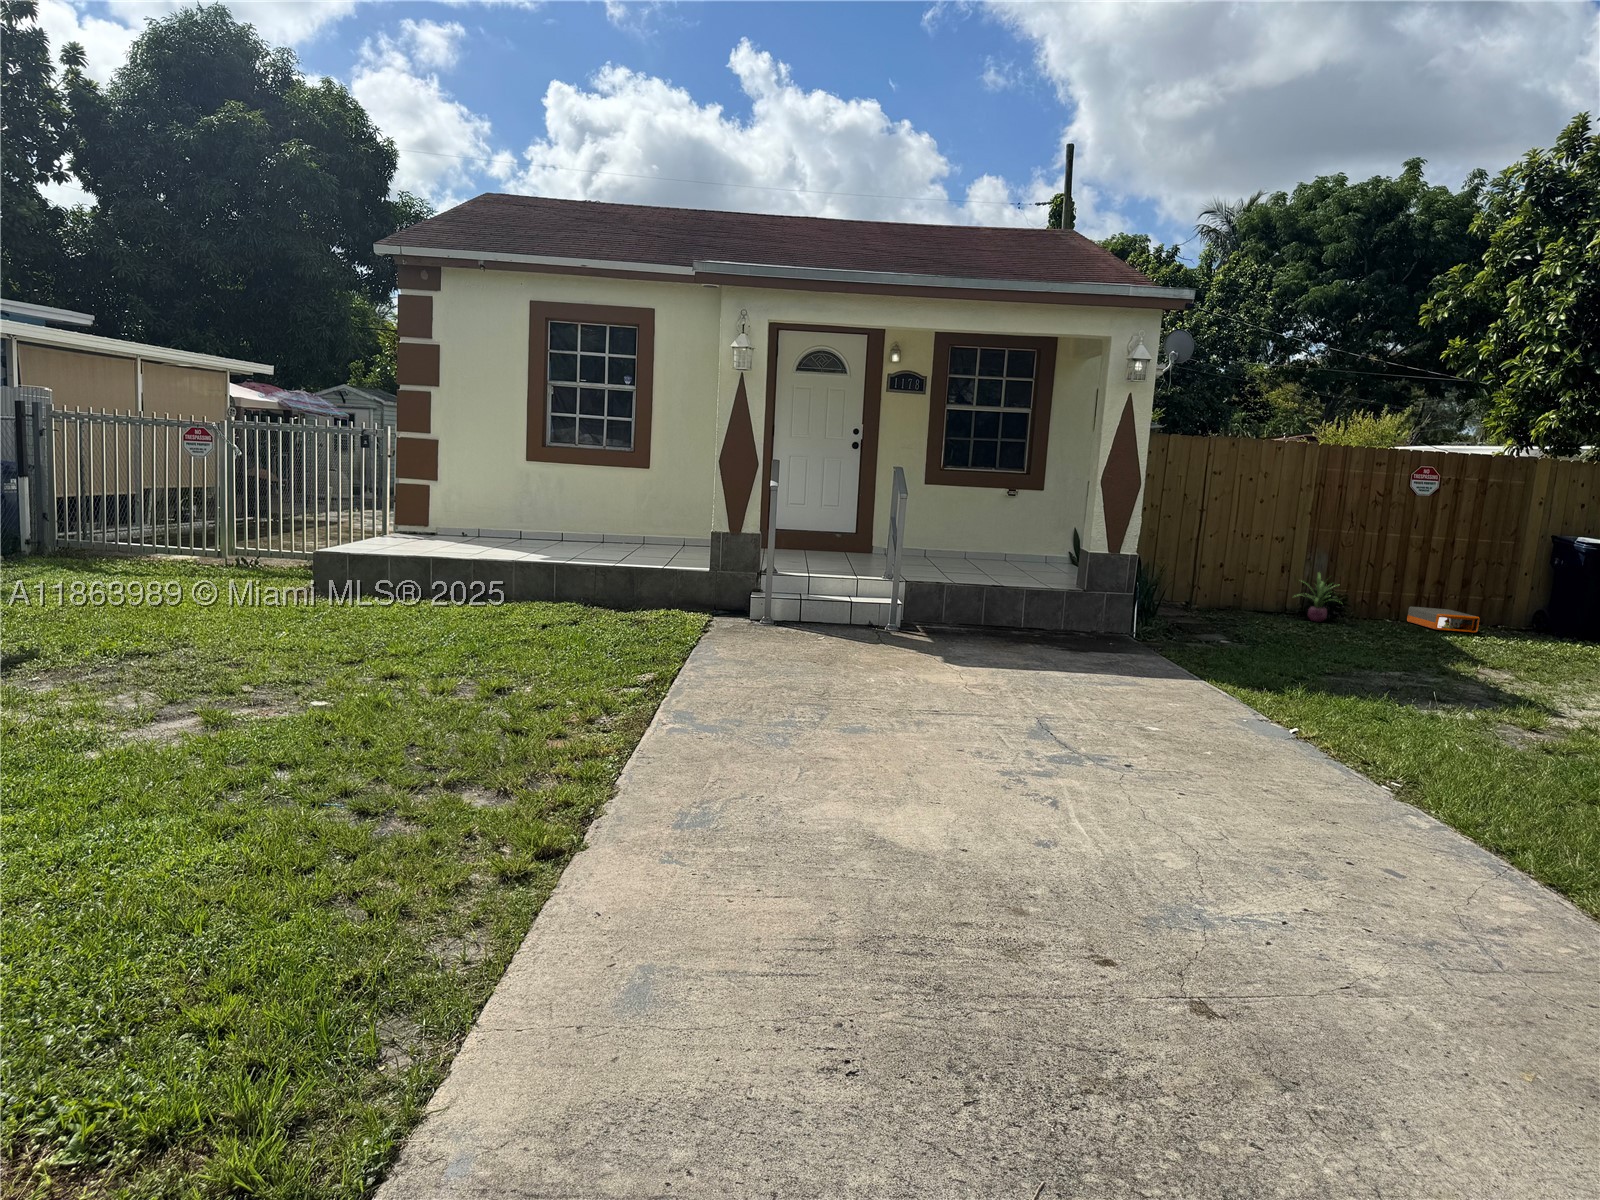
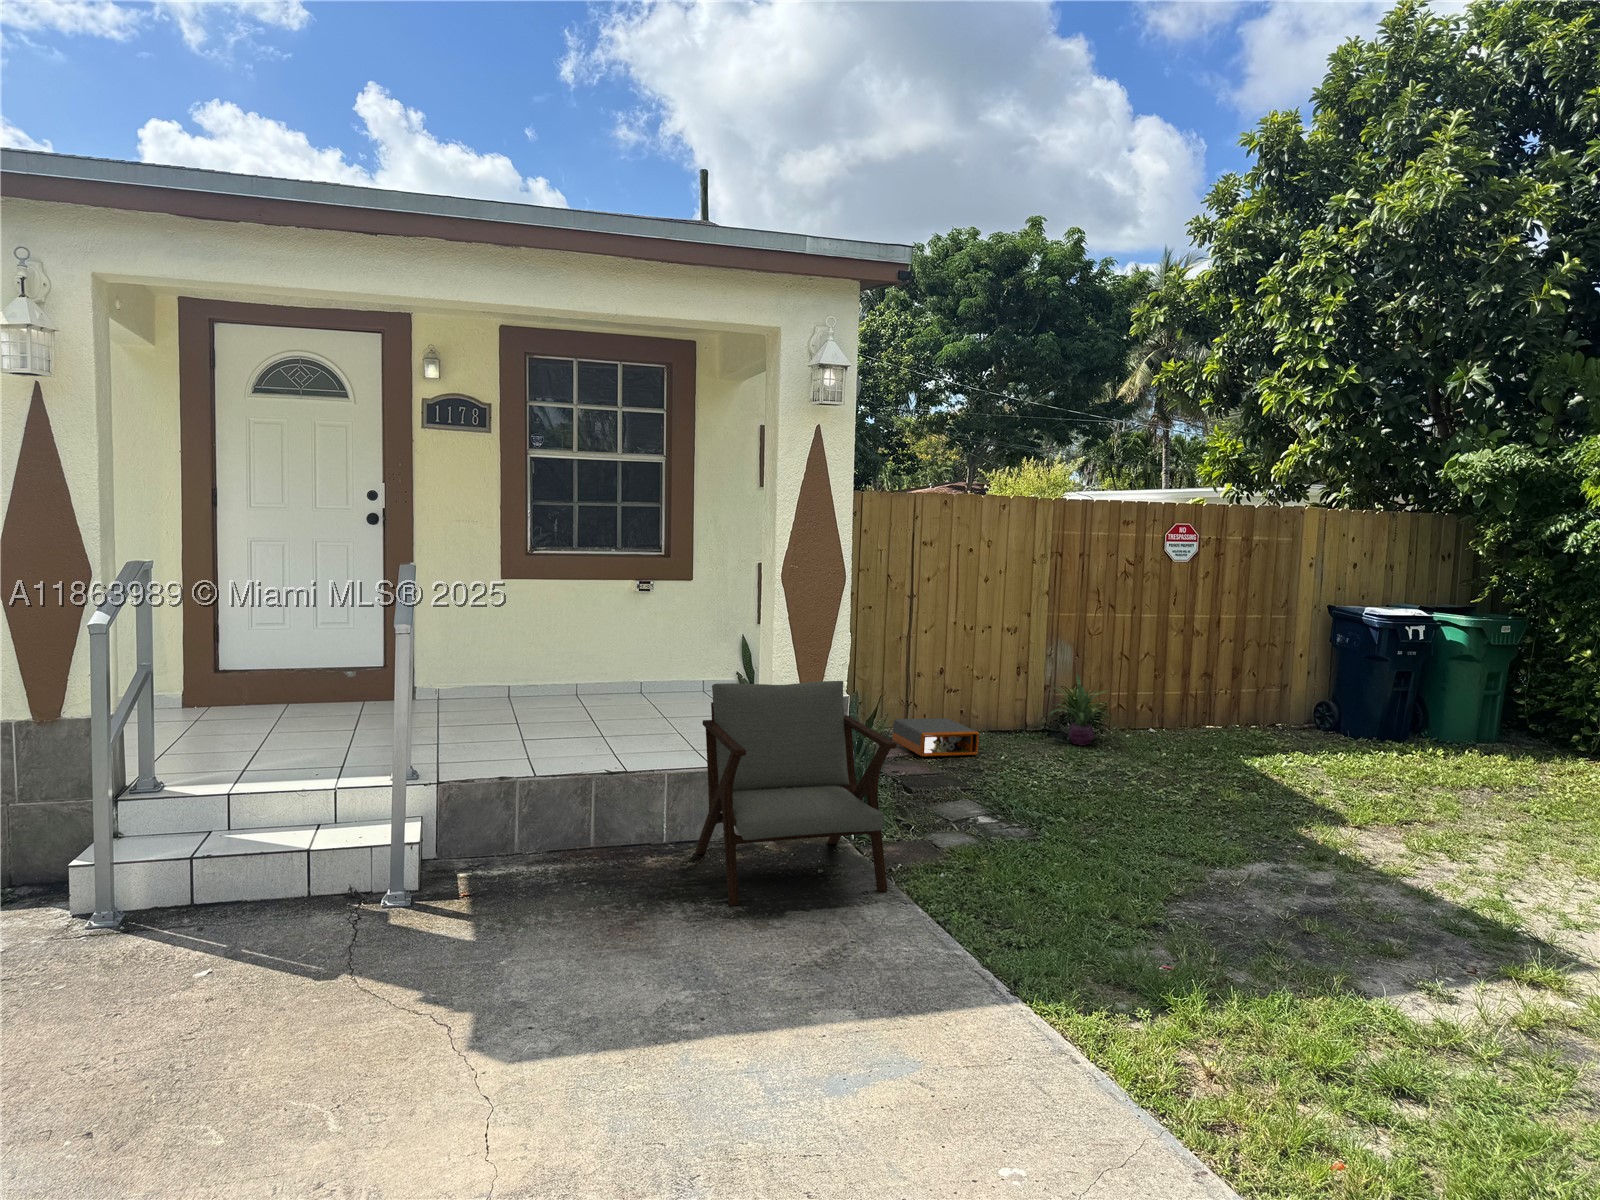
lounge chair: none [1040,538,1160,655] -> present [696,681,897,906]
storage box: present [1407,607,1480,633] -> present [893,718,979,757]

